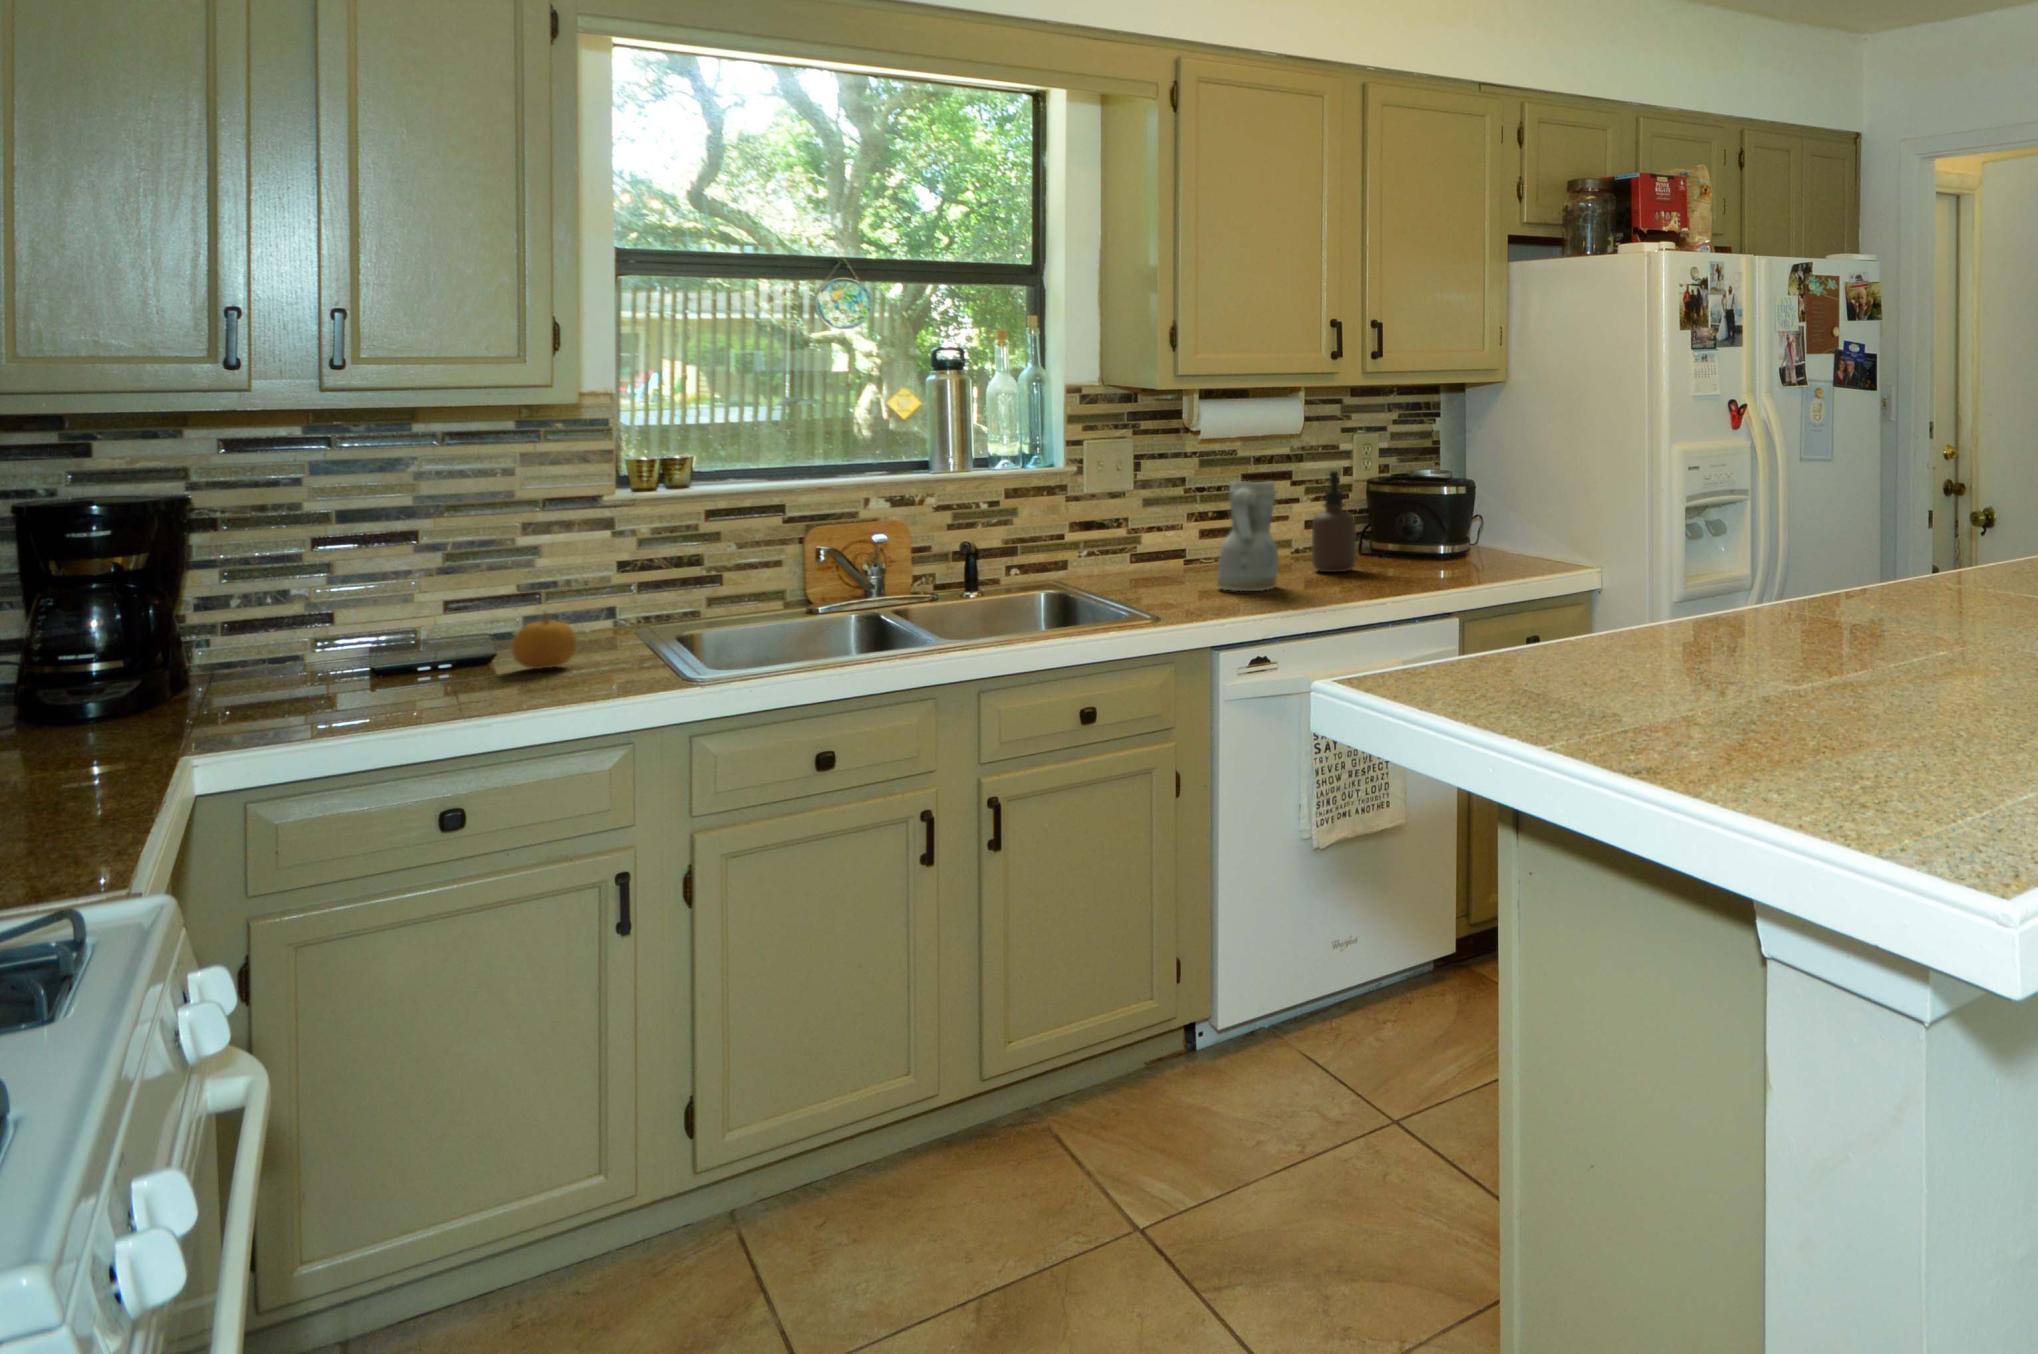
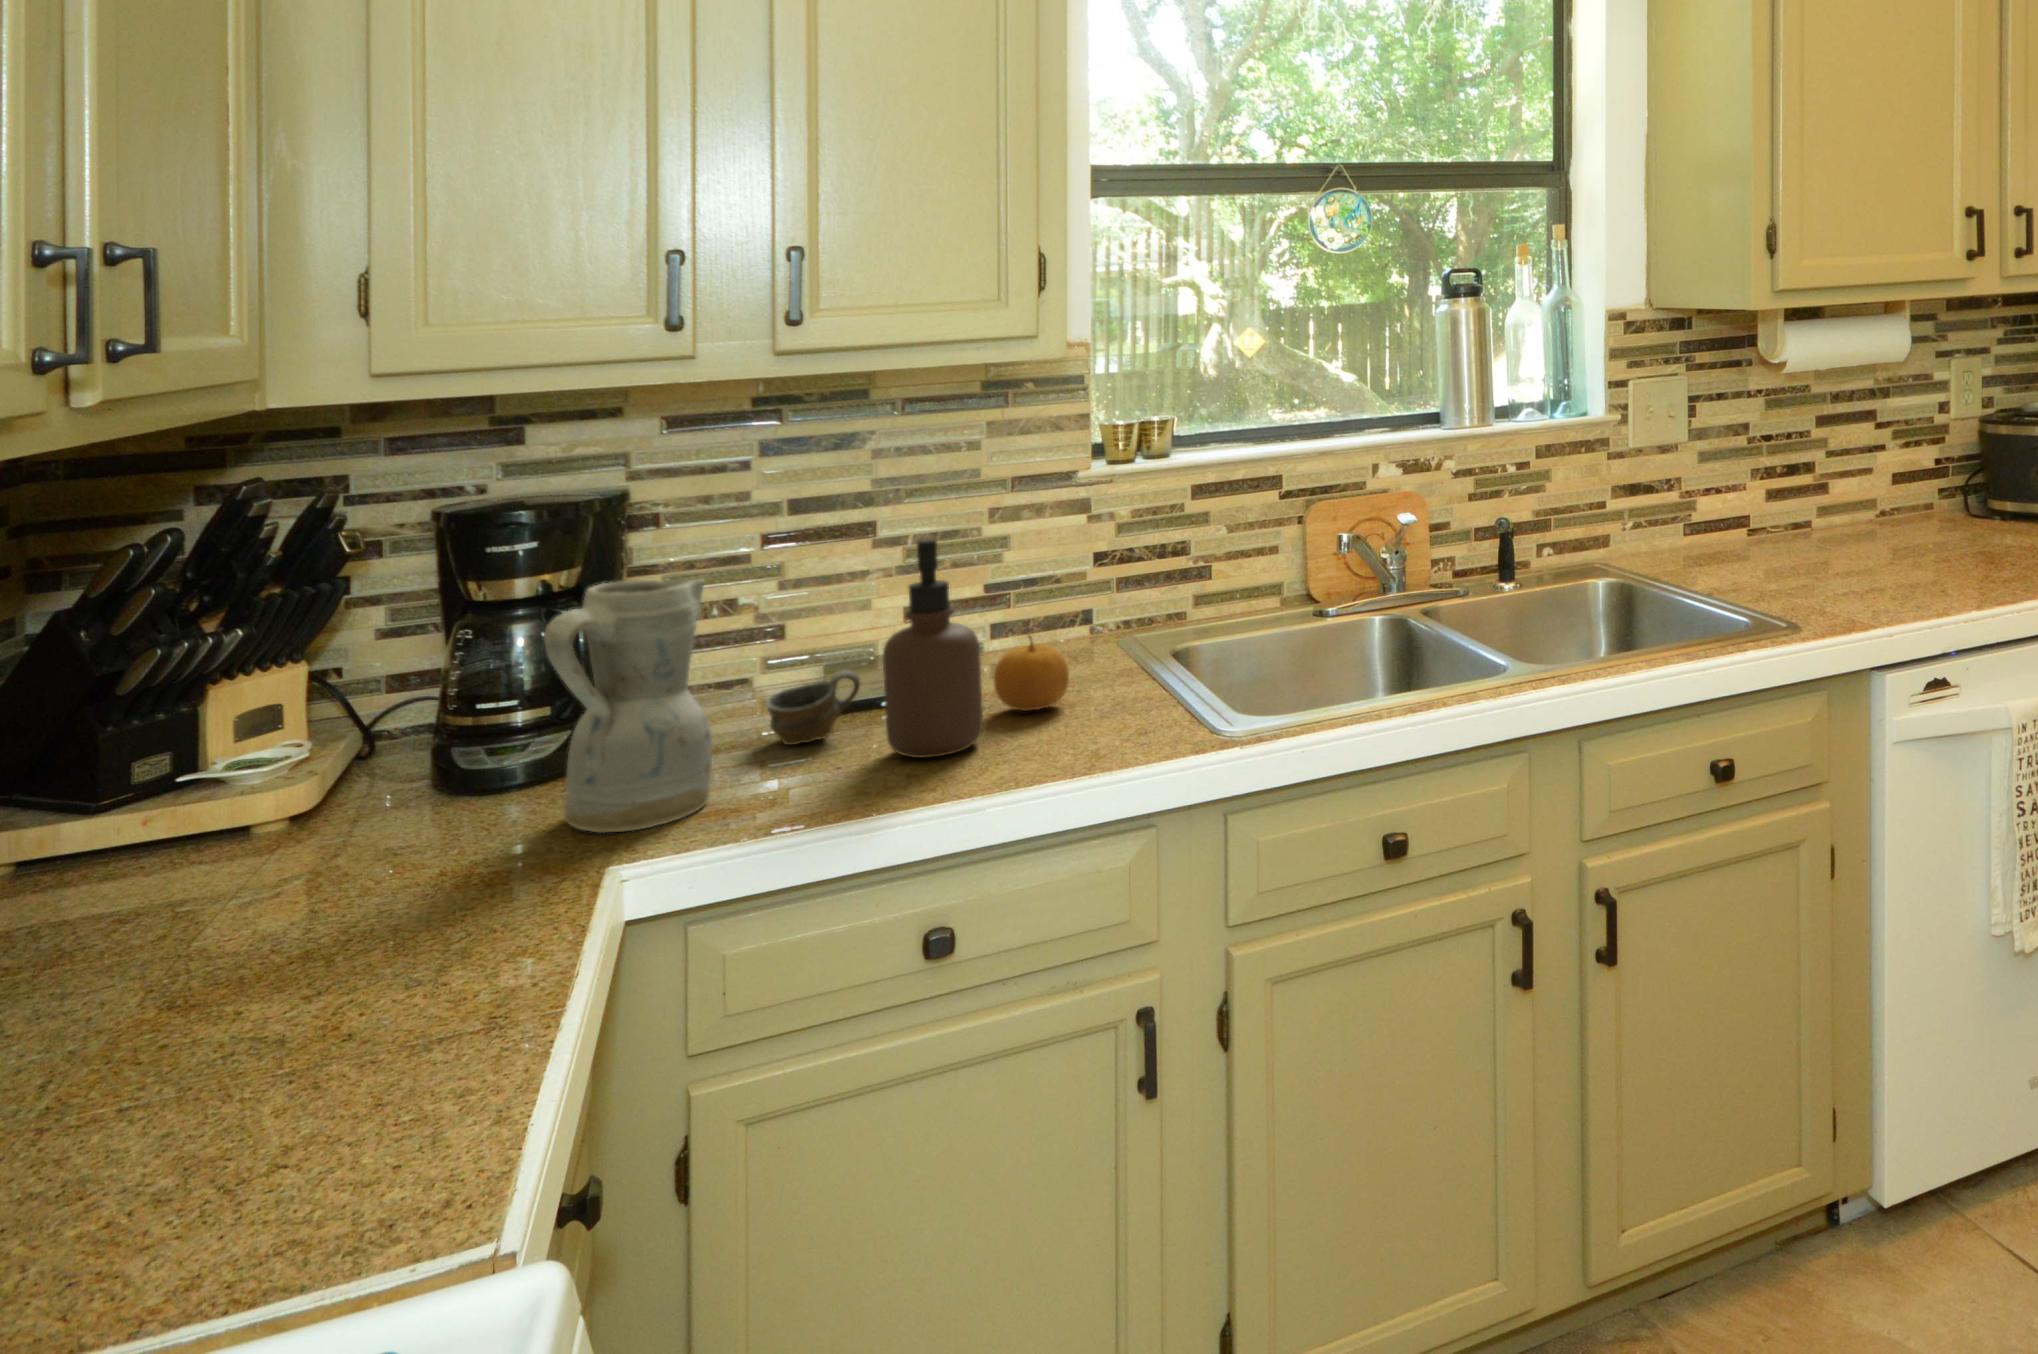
soap dispenser: present [1312,471,1356,572] -> present [883,539,983,758]
ceramic pitcher: present [1217,481,1279,591] -> present [544,579,712,833]
cup: none [311,635,396,692] -> present [765,670,860,745]

